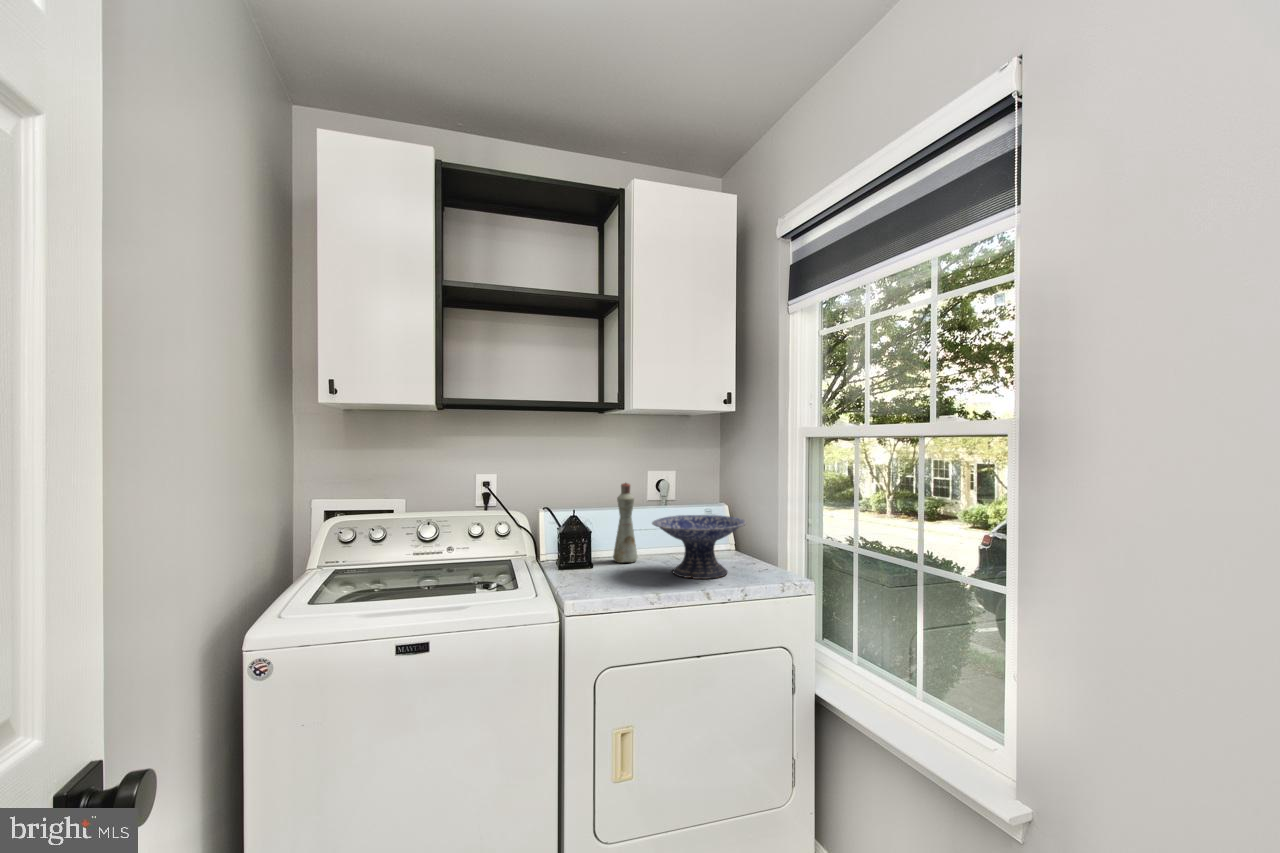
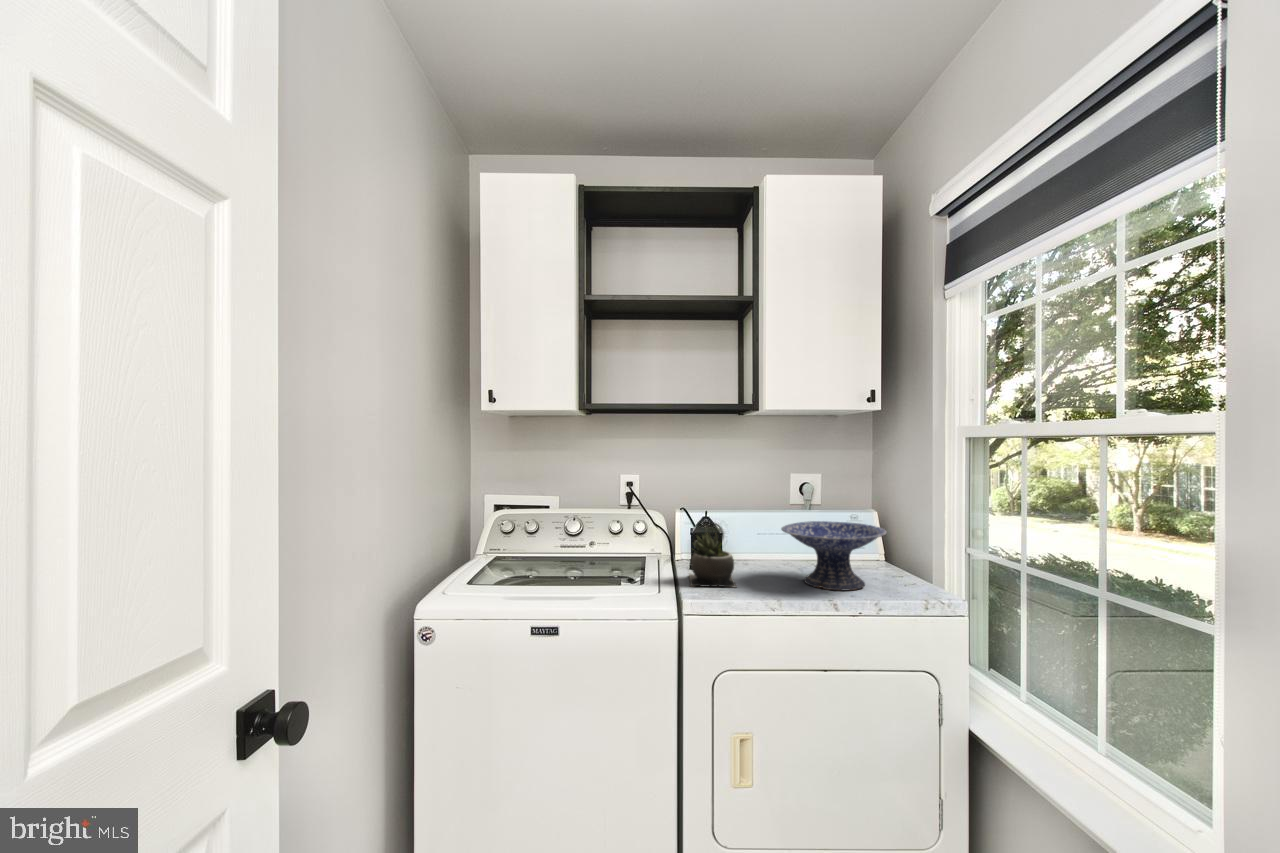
bottle: present [613,483,638,563] -> none [747,485,772,566]
succulent plant: none [561,530,613,587] -> present [689,533,737,587]

